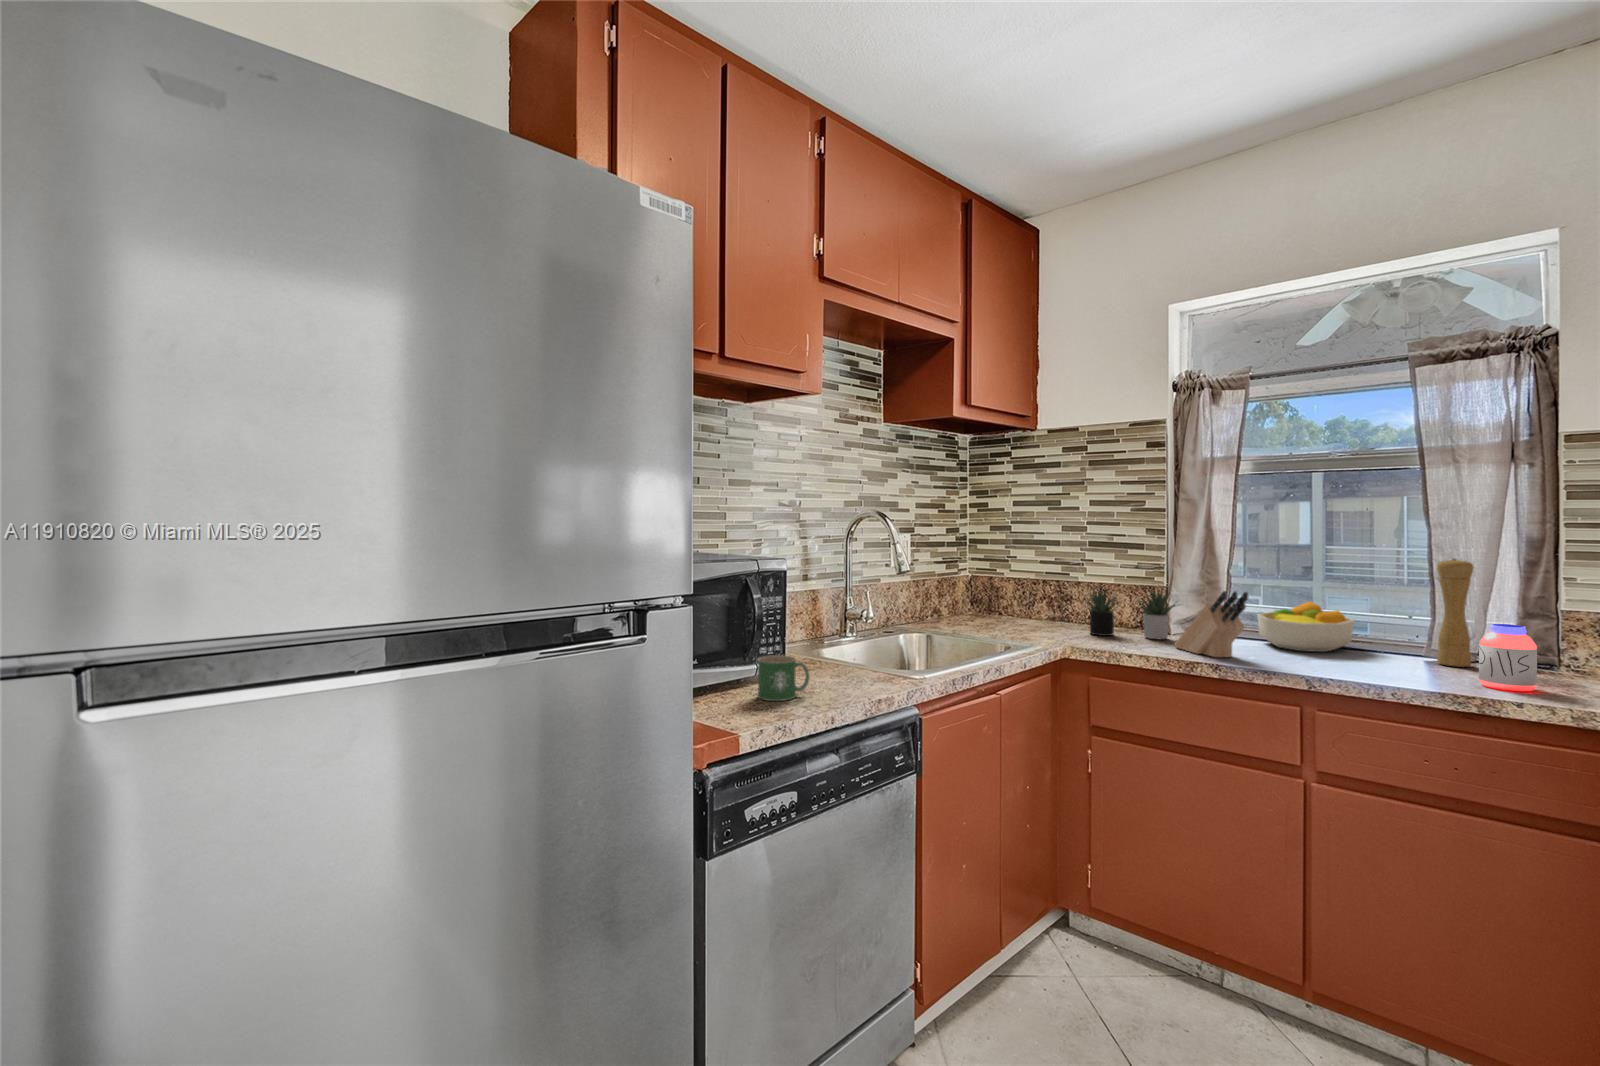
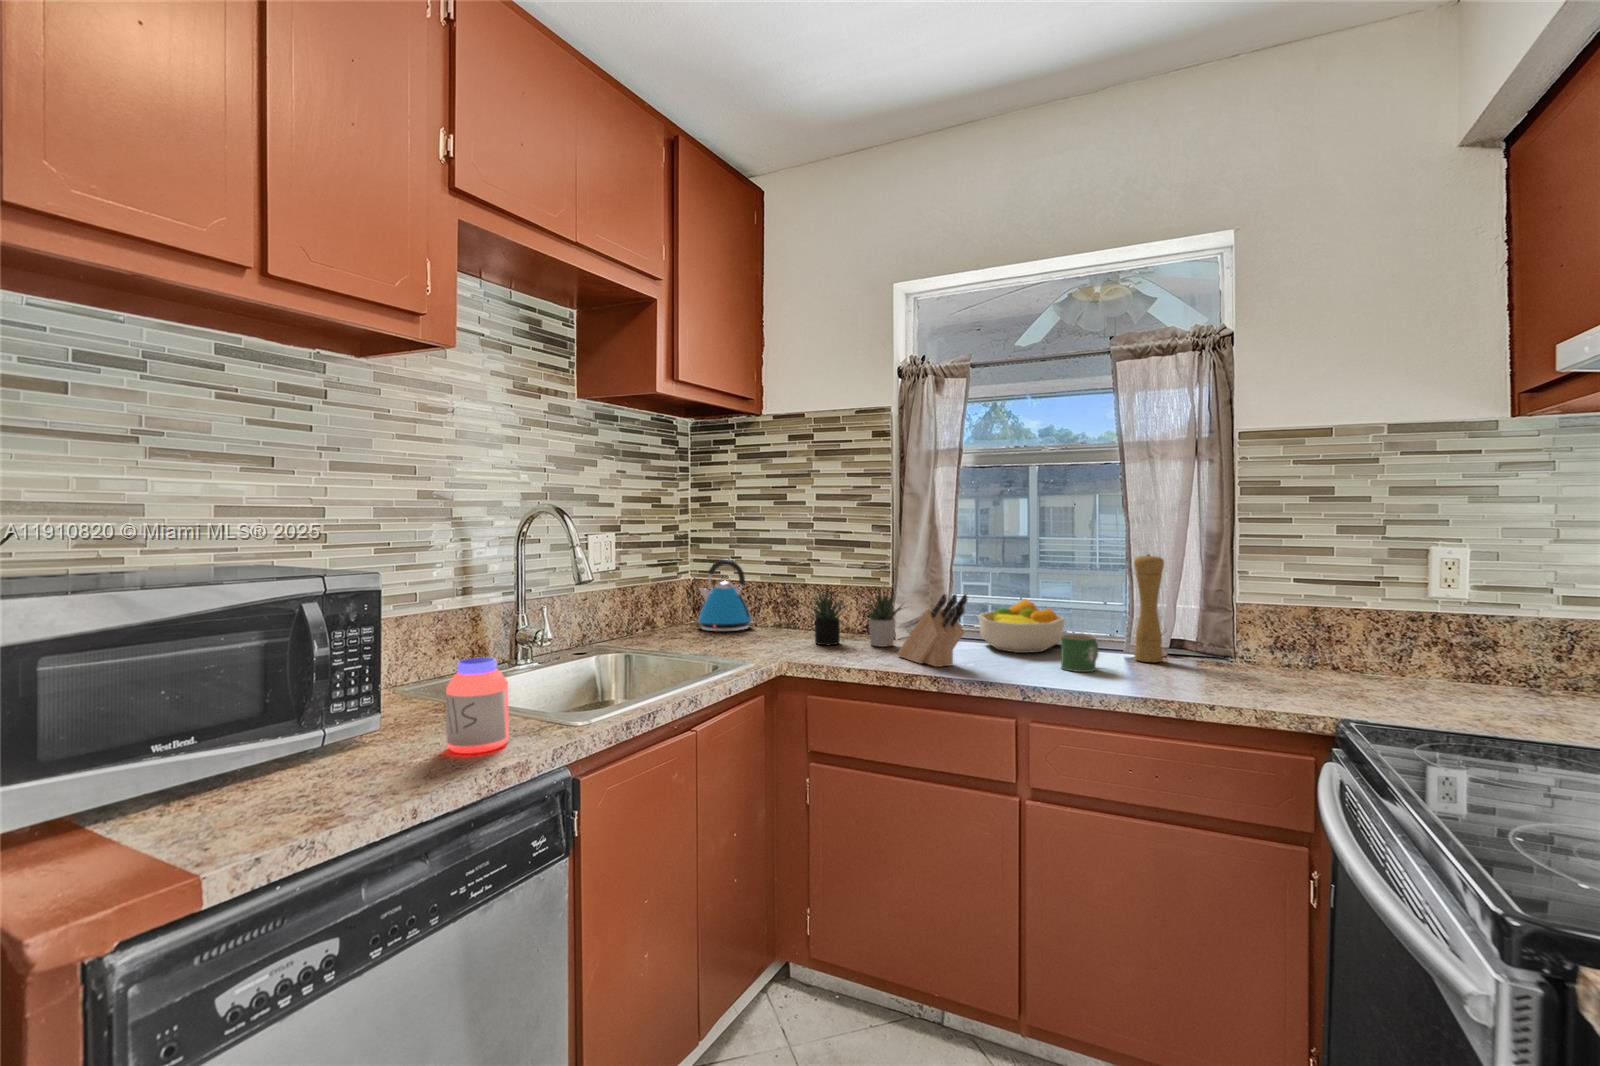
kettle: none [976,558,1029,621] -> present [698,559,754,632]
jar: present [1479,624,1537,691] -> present [446,657,509,754]
mug: present [758,655,809,701] -> present [1061,634,1099,672]

